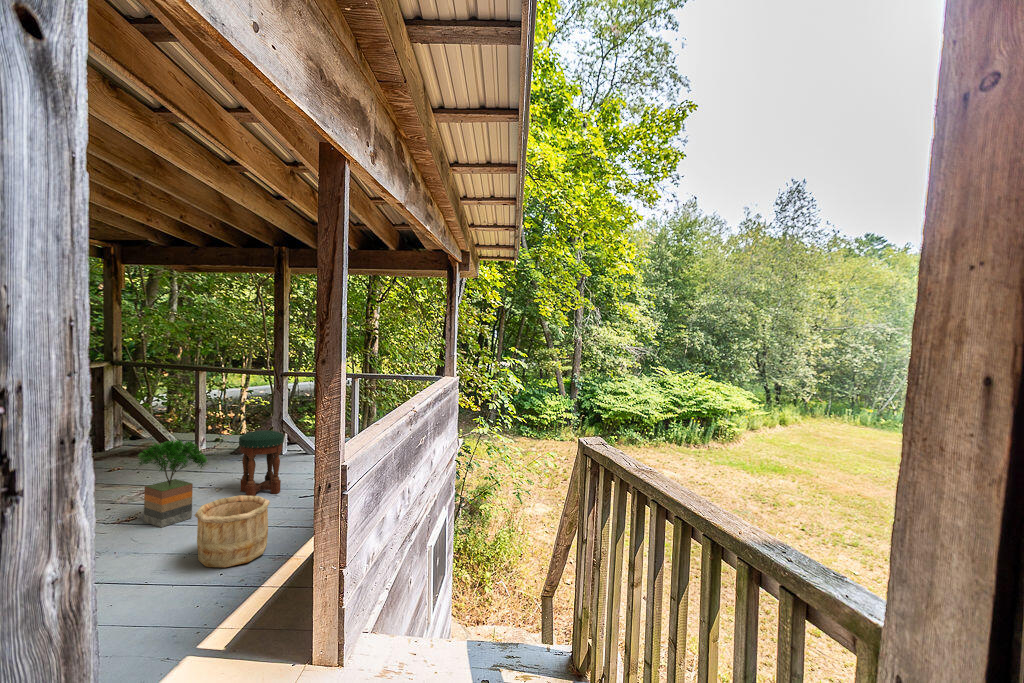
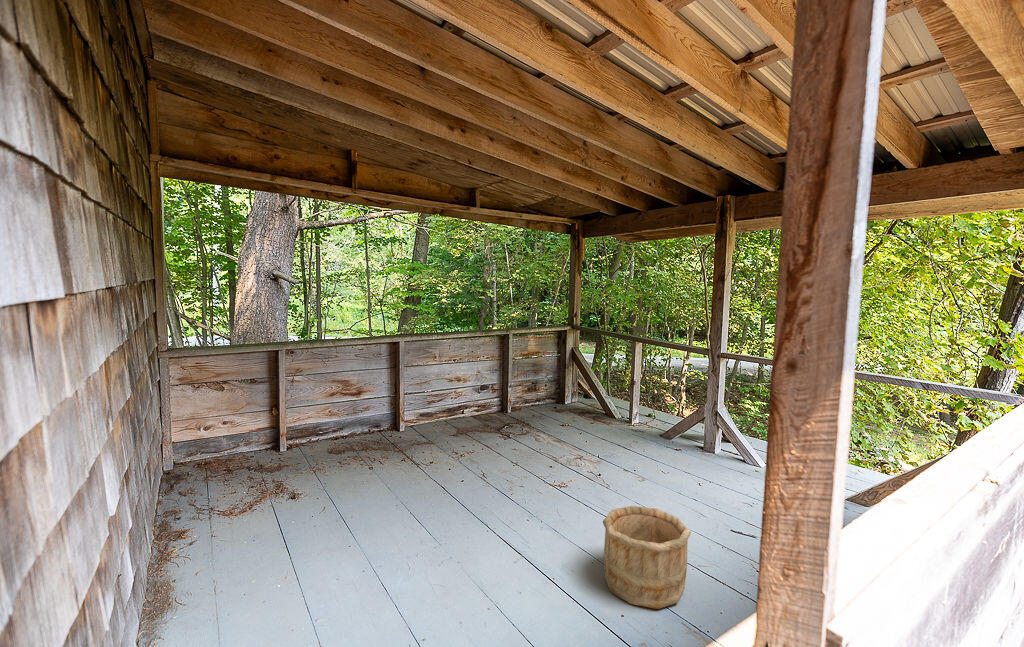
stool: present [239,430,284,496] -> none [665,420,718,504]
potted tree: present [139,440,207,527] -> none [564,416,630,511]

